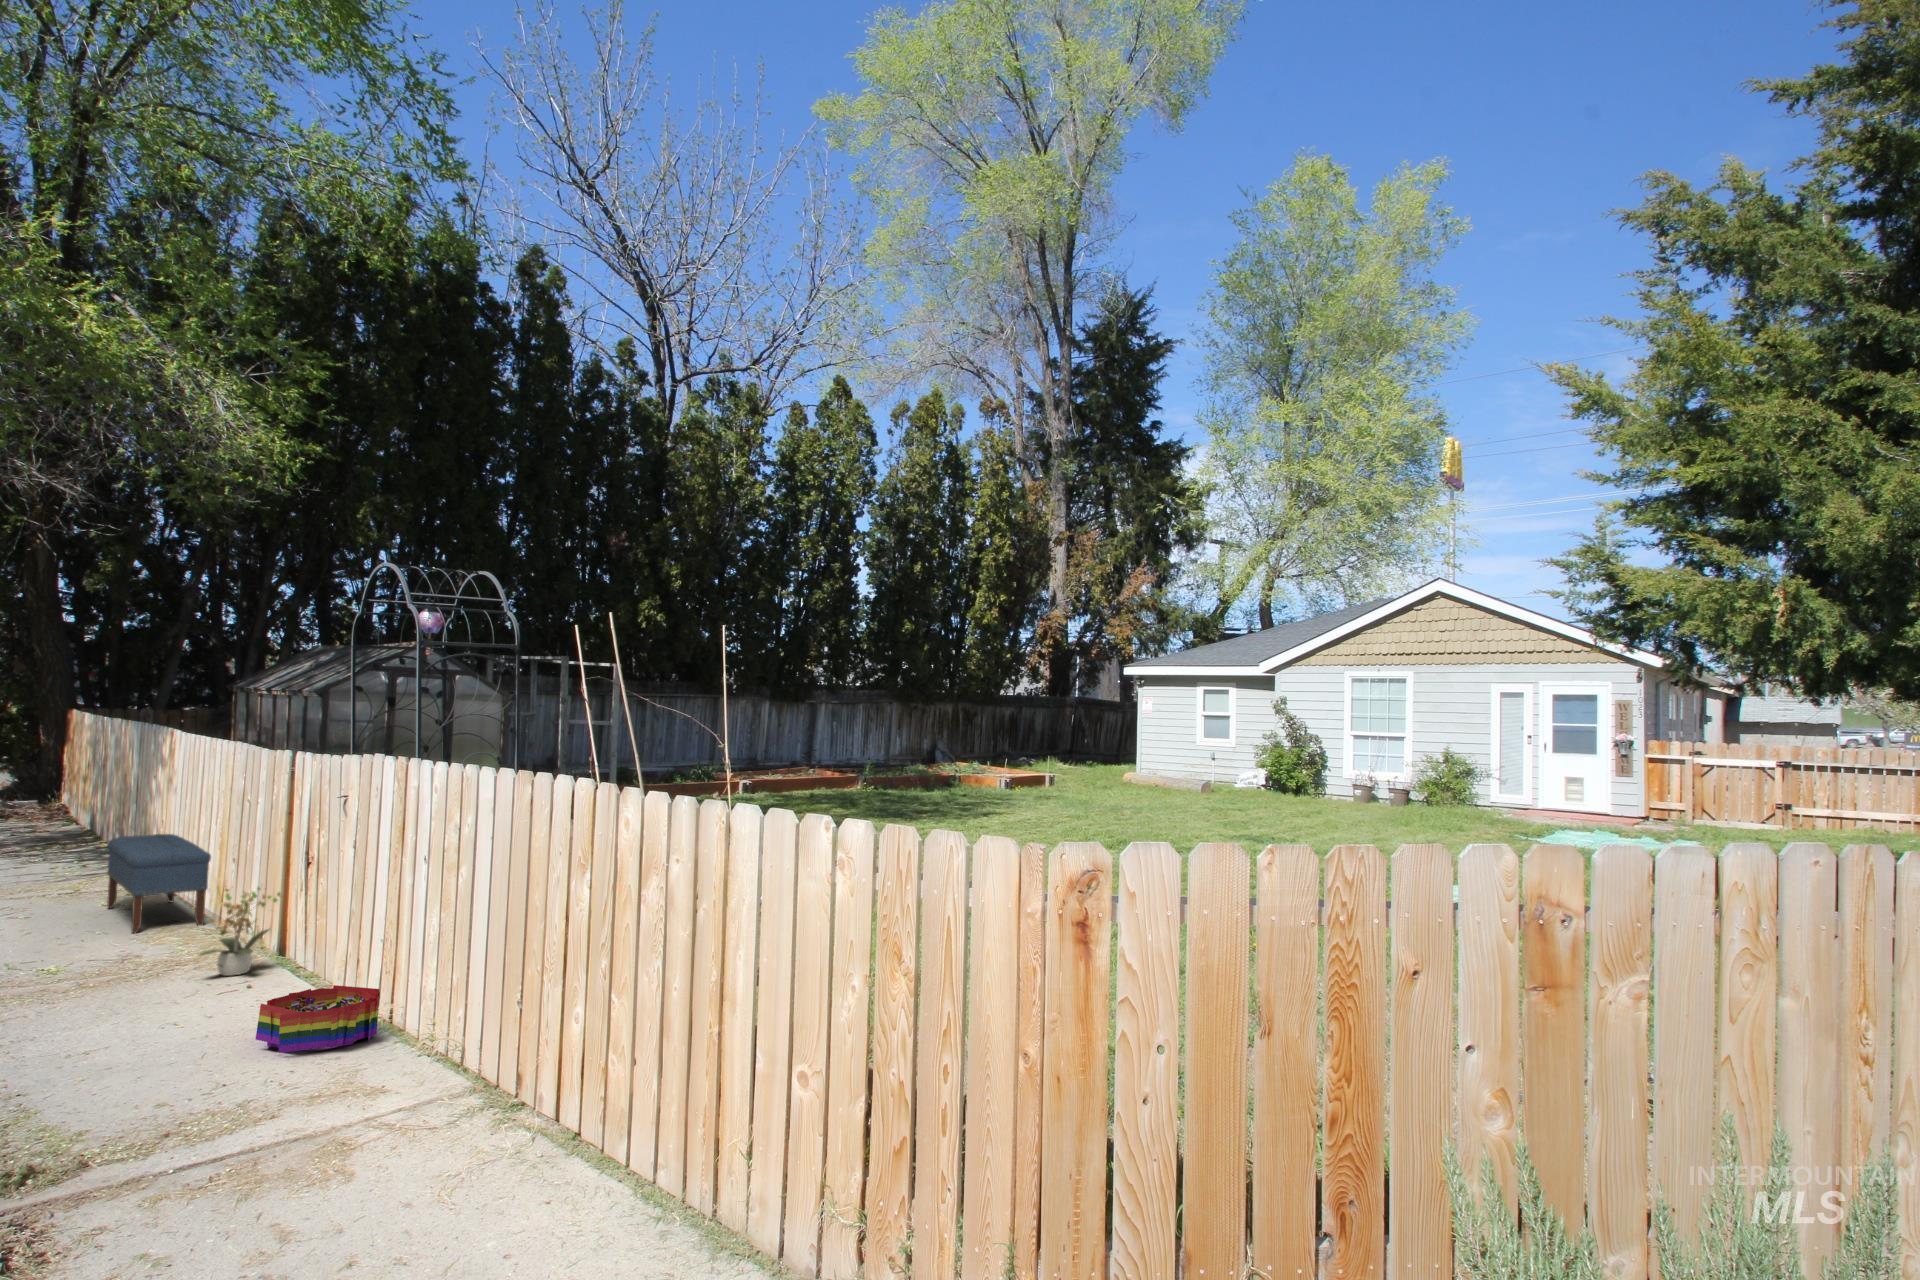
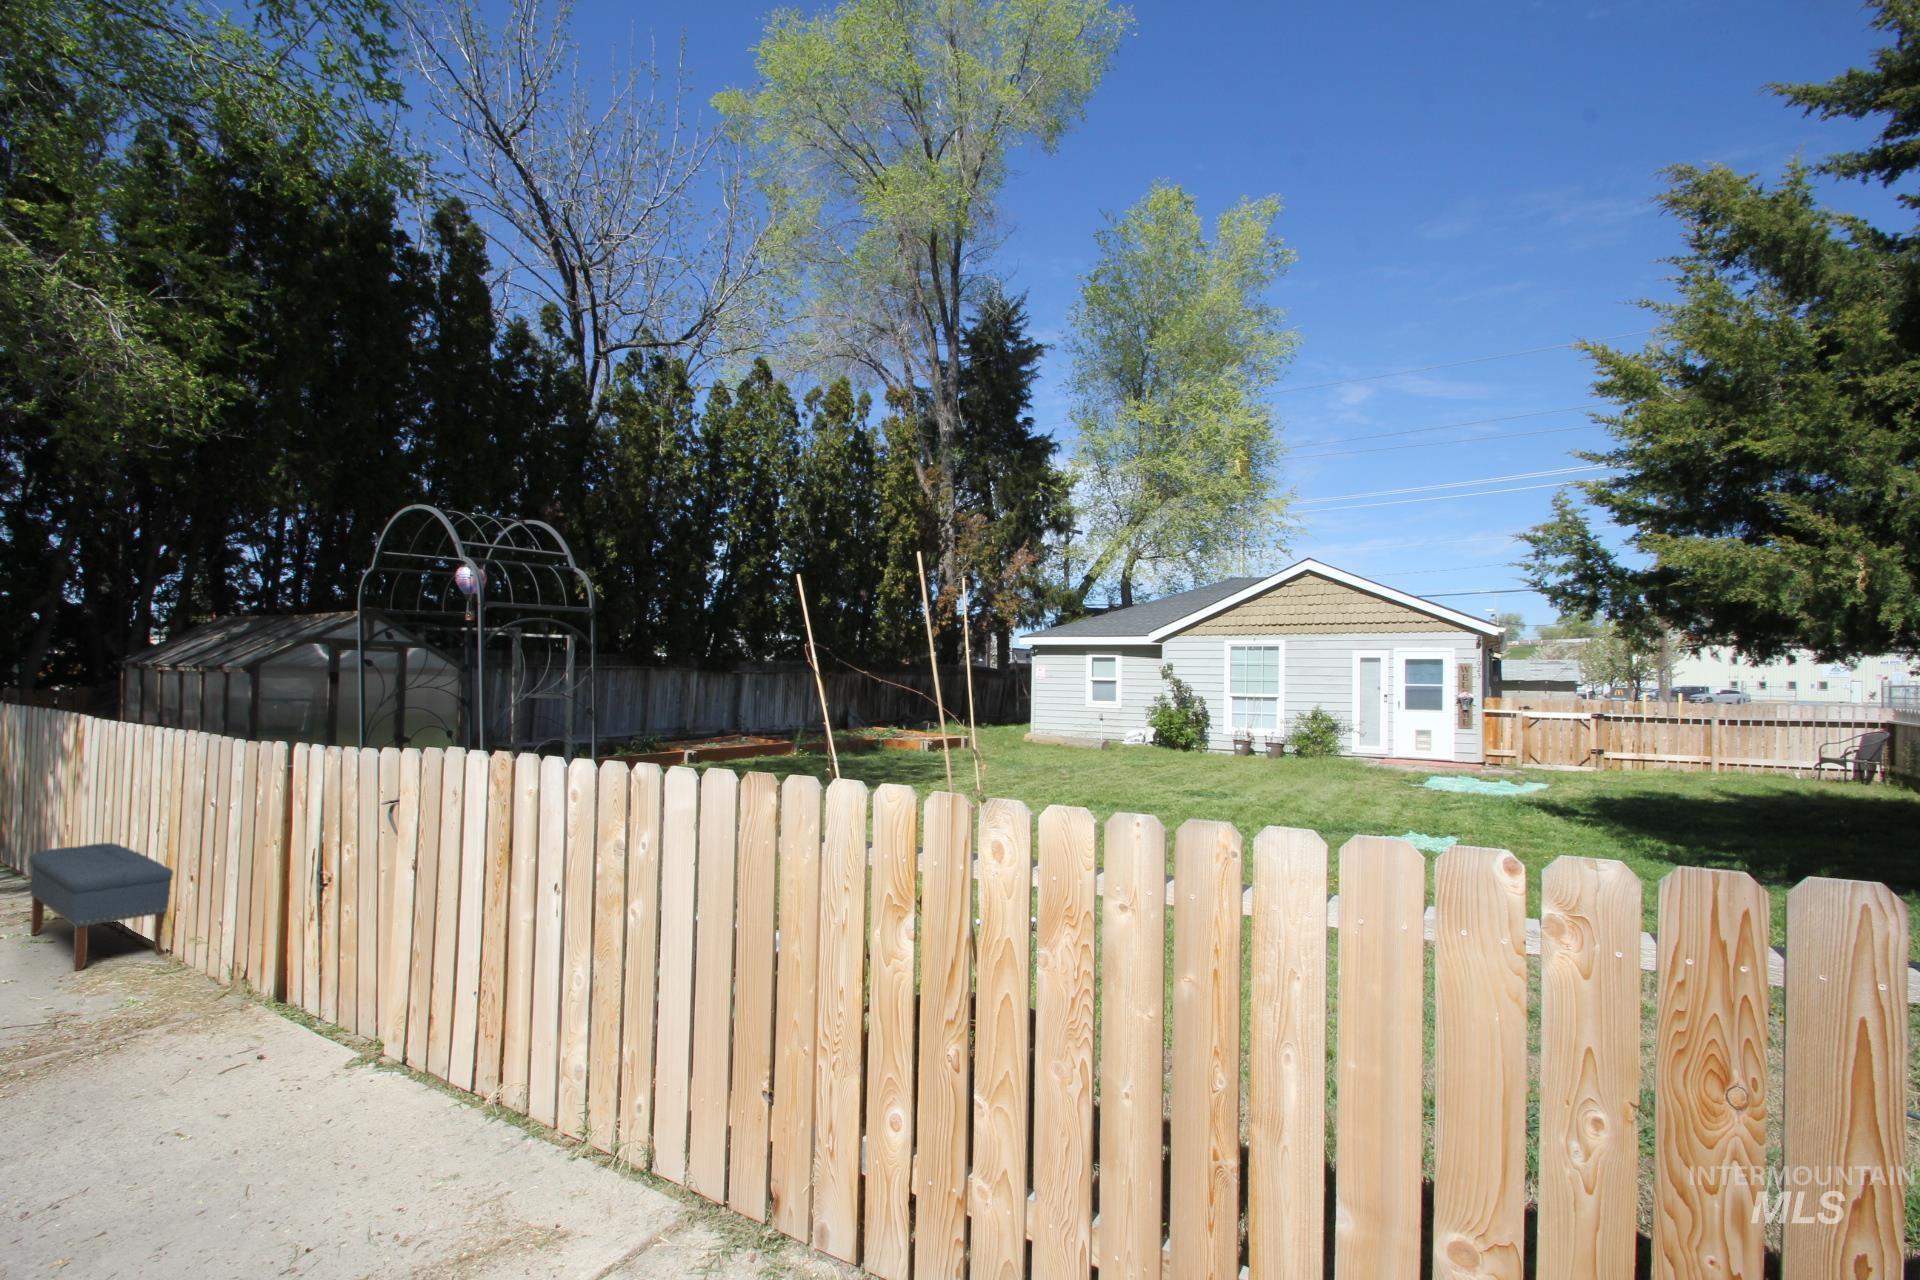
potted plant: present [200,887,286,976] -> none [189,914,297,1031]
storage bin: present [256,985,380,1053] -> none [310,1052,468,1160]

